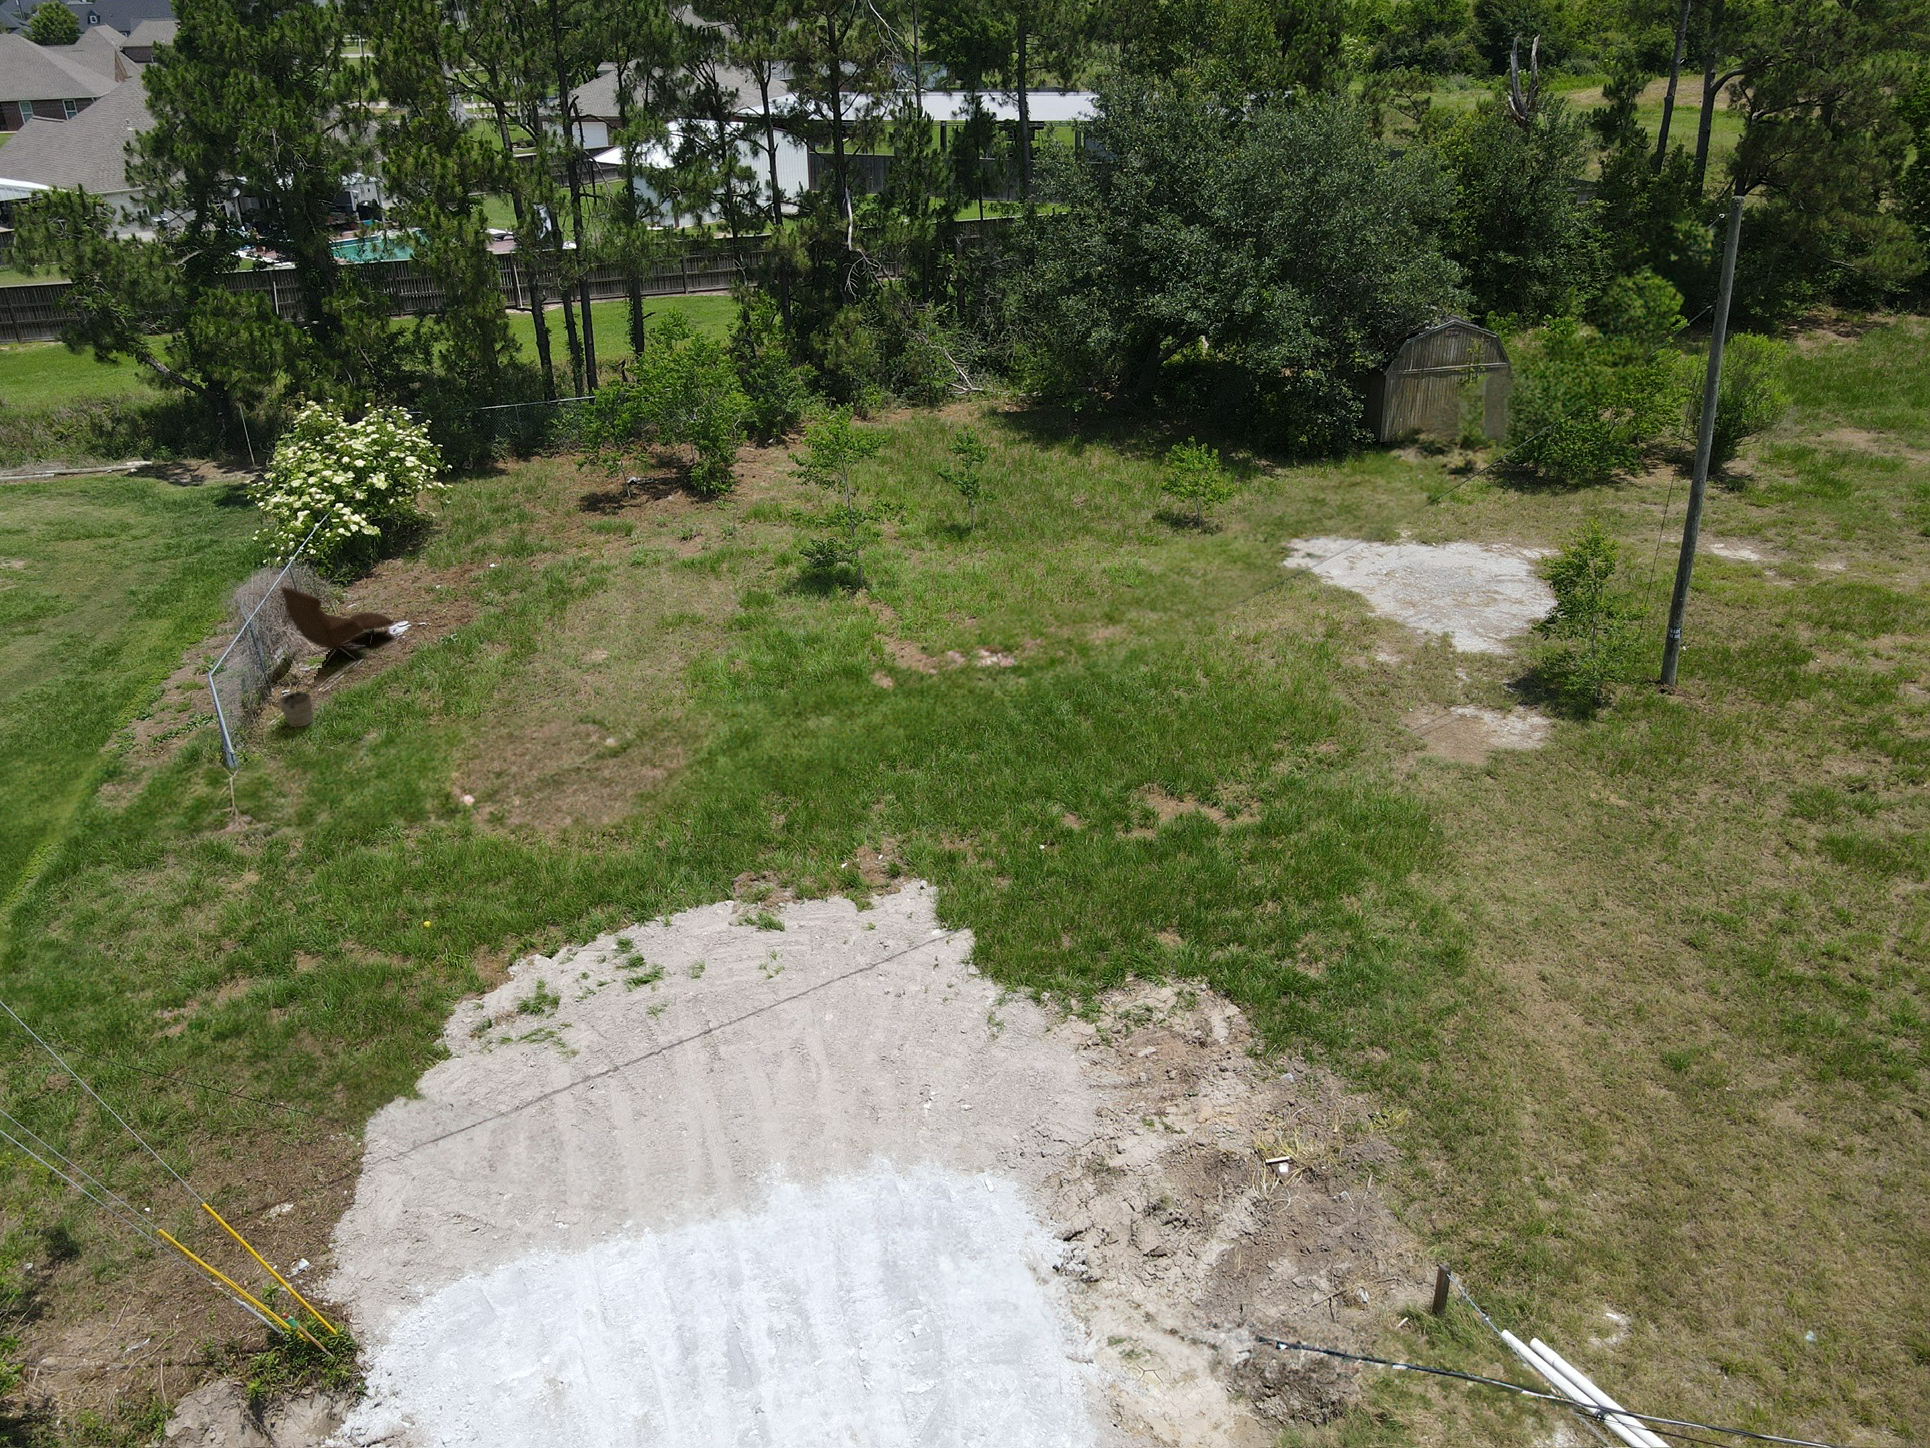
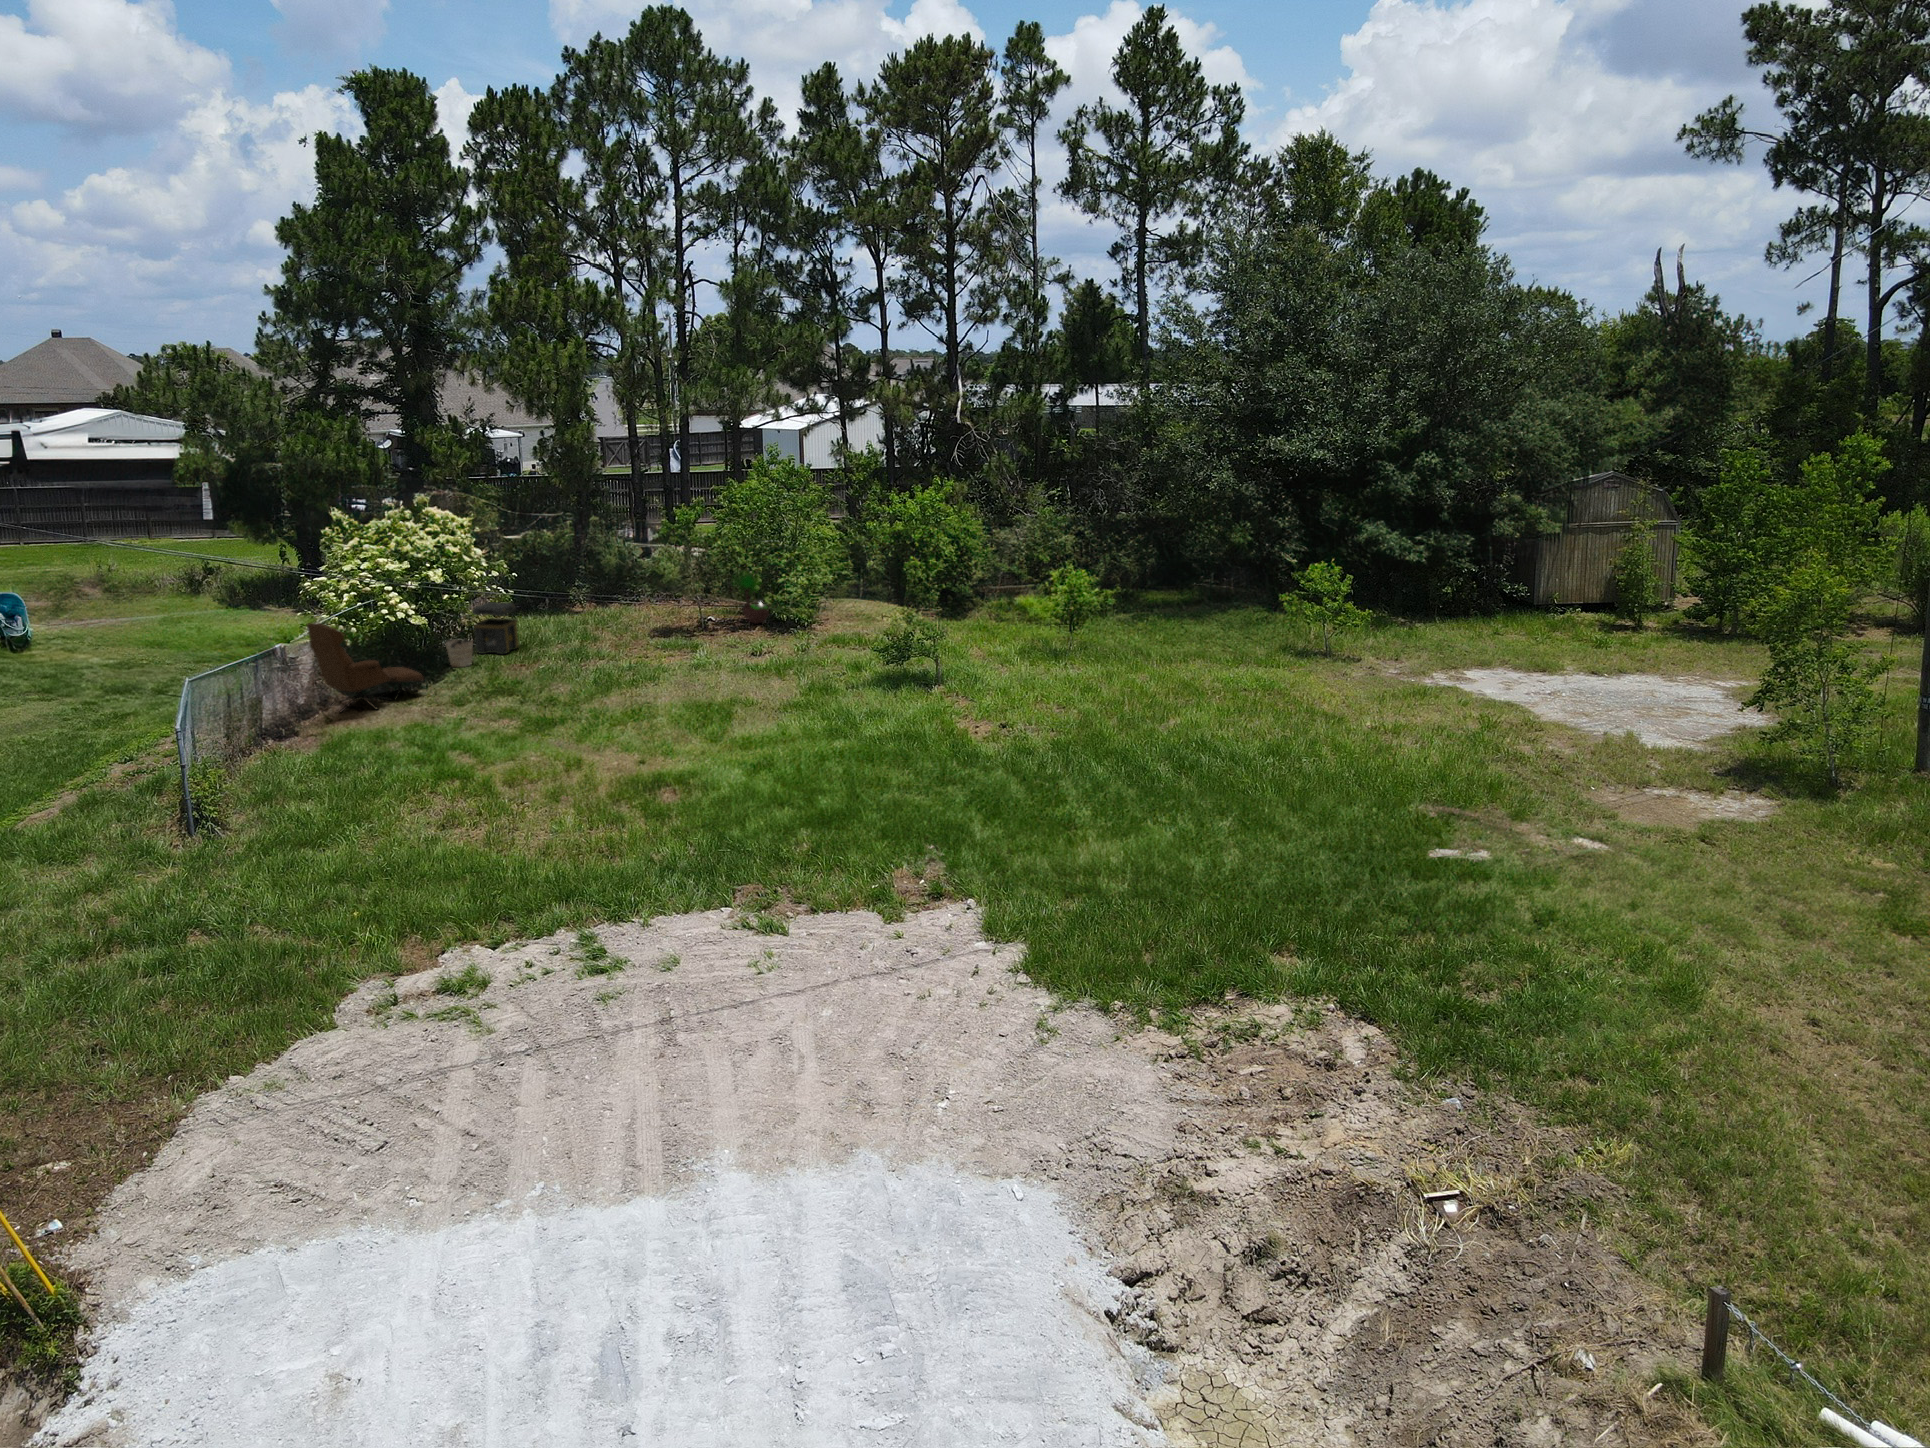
potted tree: none [659,467,697,519] -> present [734,571,769,623]
toolbox: none [420,523,467,574] -> present [472,602,519,654]
bucket: present [279,691,313,727] -> present [445,638,473,667]

